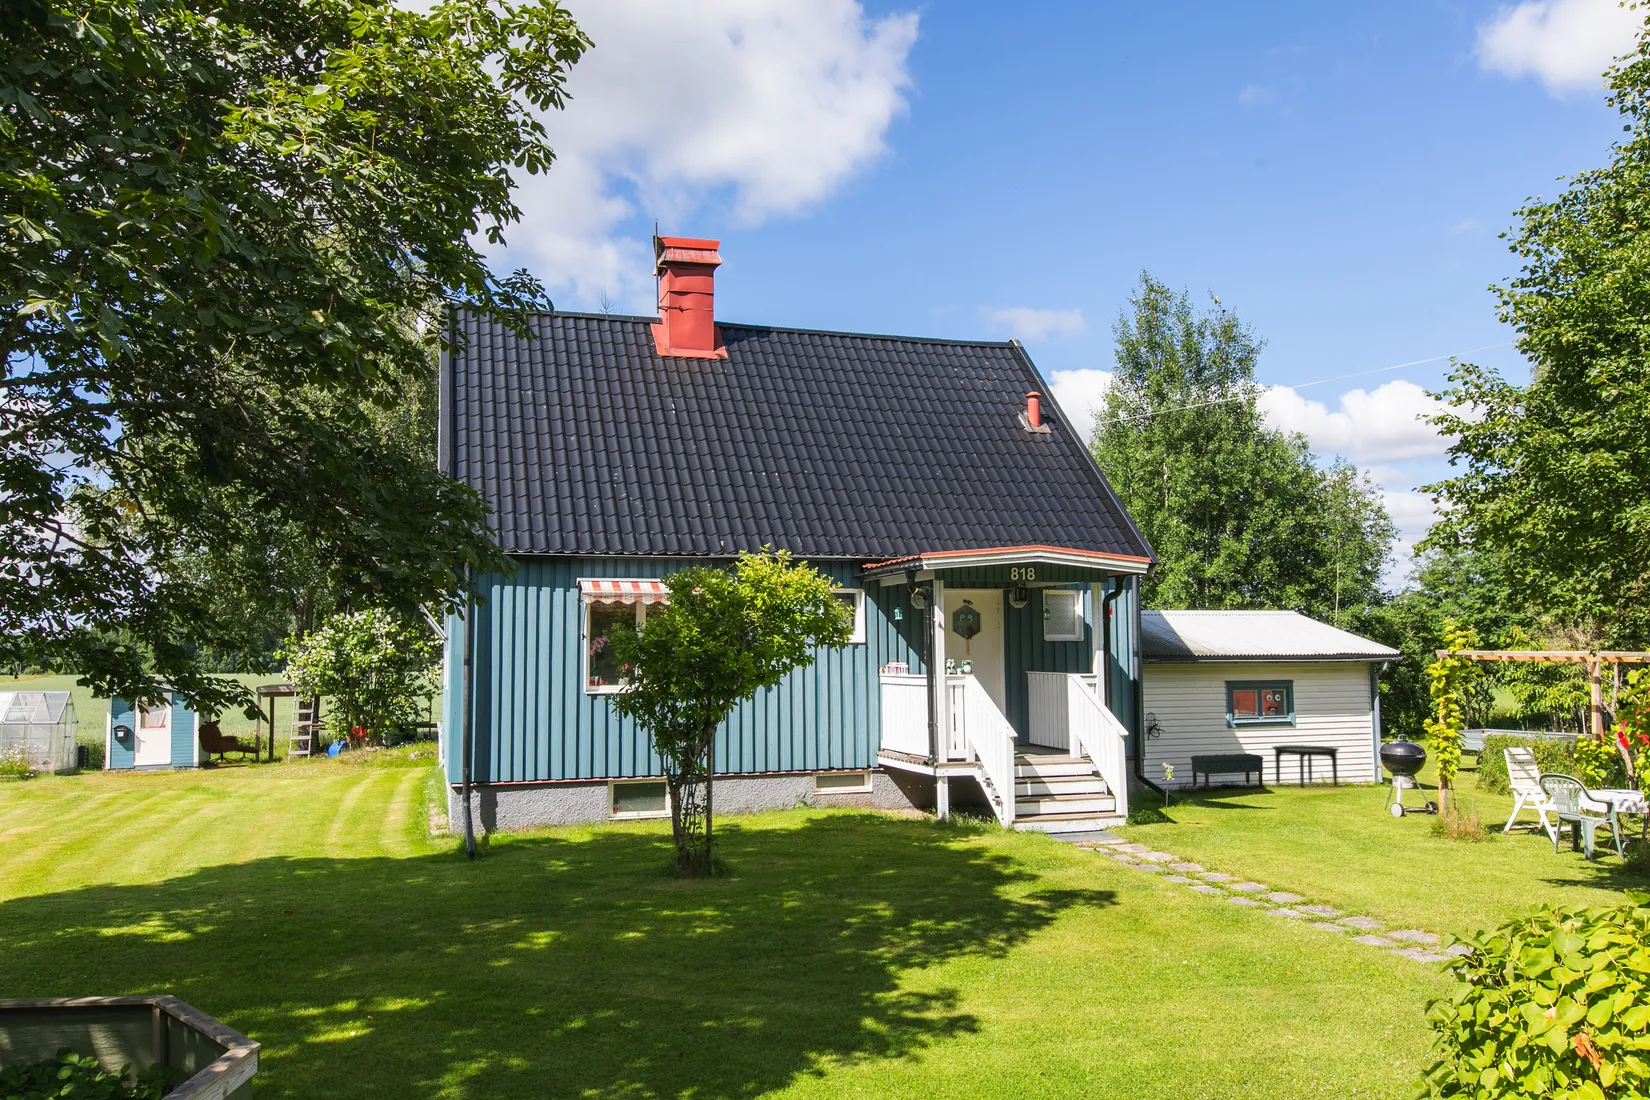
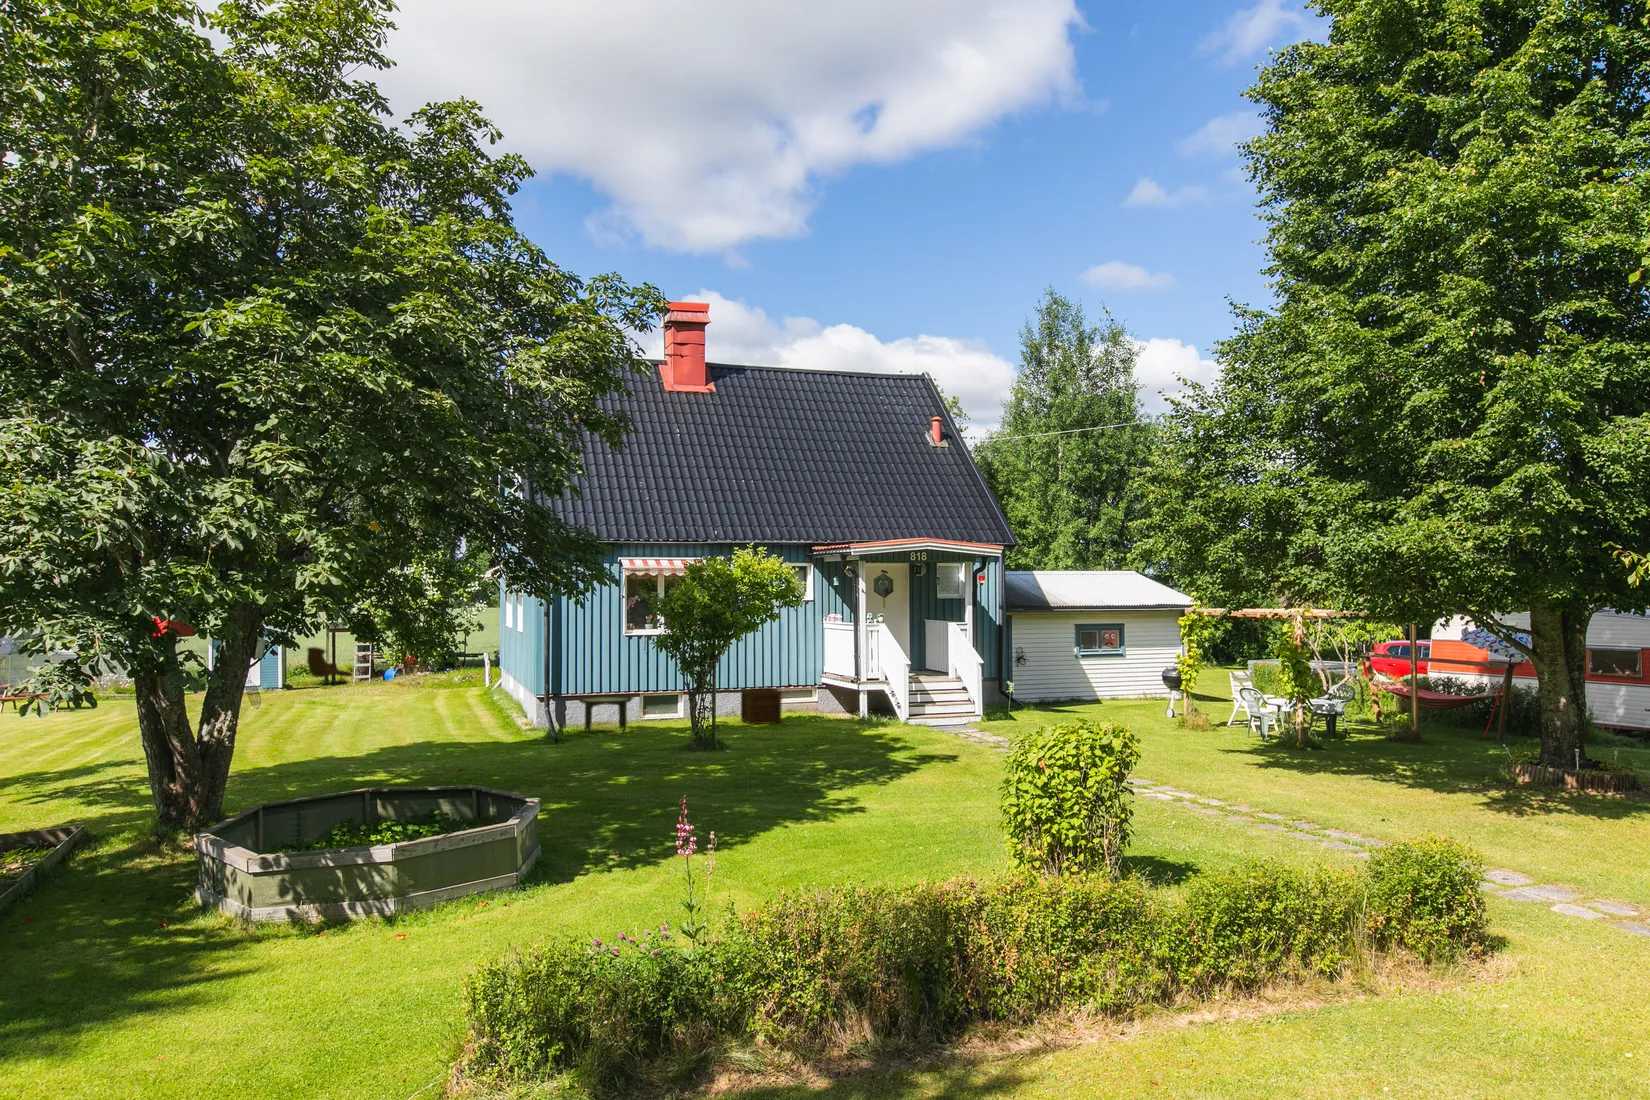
round table: present [1273,745,1339,788] -> present [578,695,633,734]
bench: present [1191,754,1263,789] -> none [1044,676,1095,700]
wooden crate: none [760,772,819,828] -> present [741,688,781,725]

